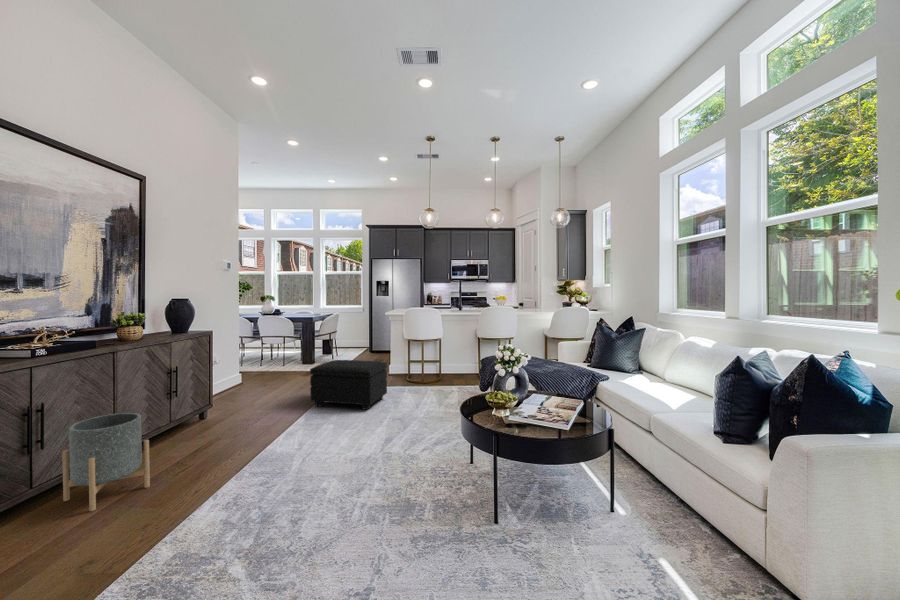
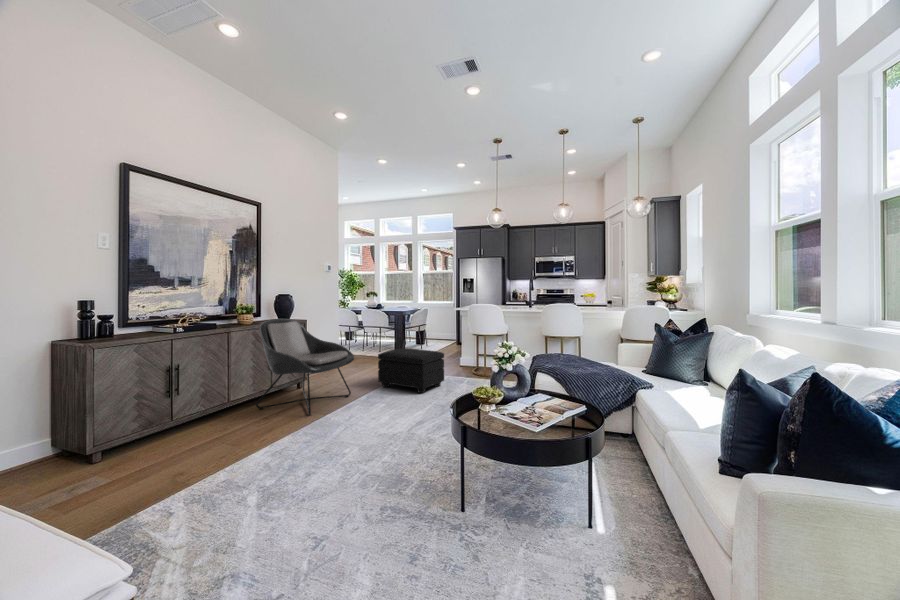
lounge chair: none [155,331,288,455] -> present [256,319,354,415]
planter: present [62,413,150,511] -> none [193,375,243,439]

